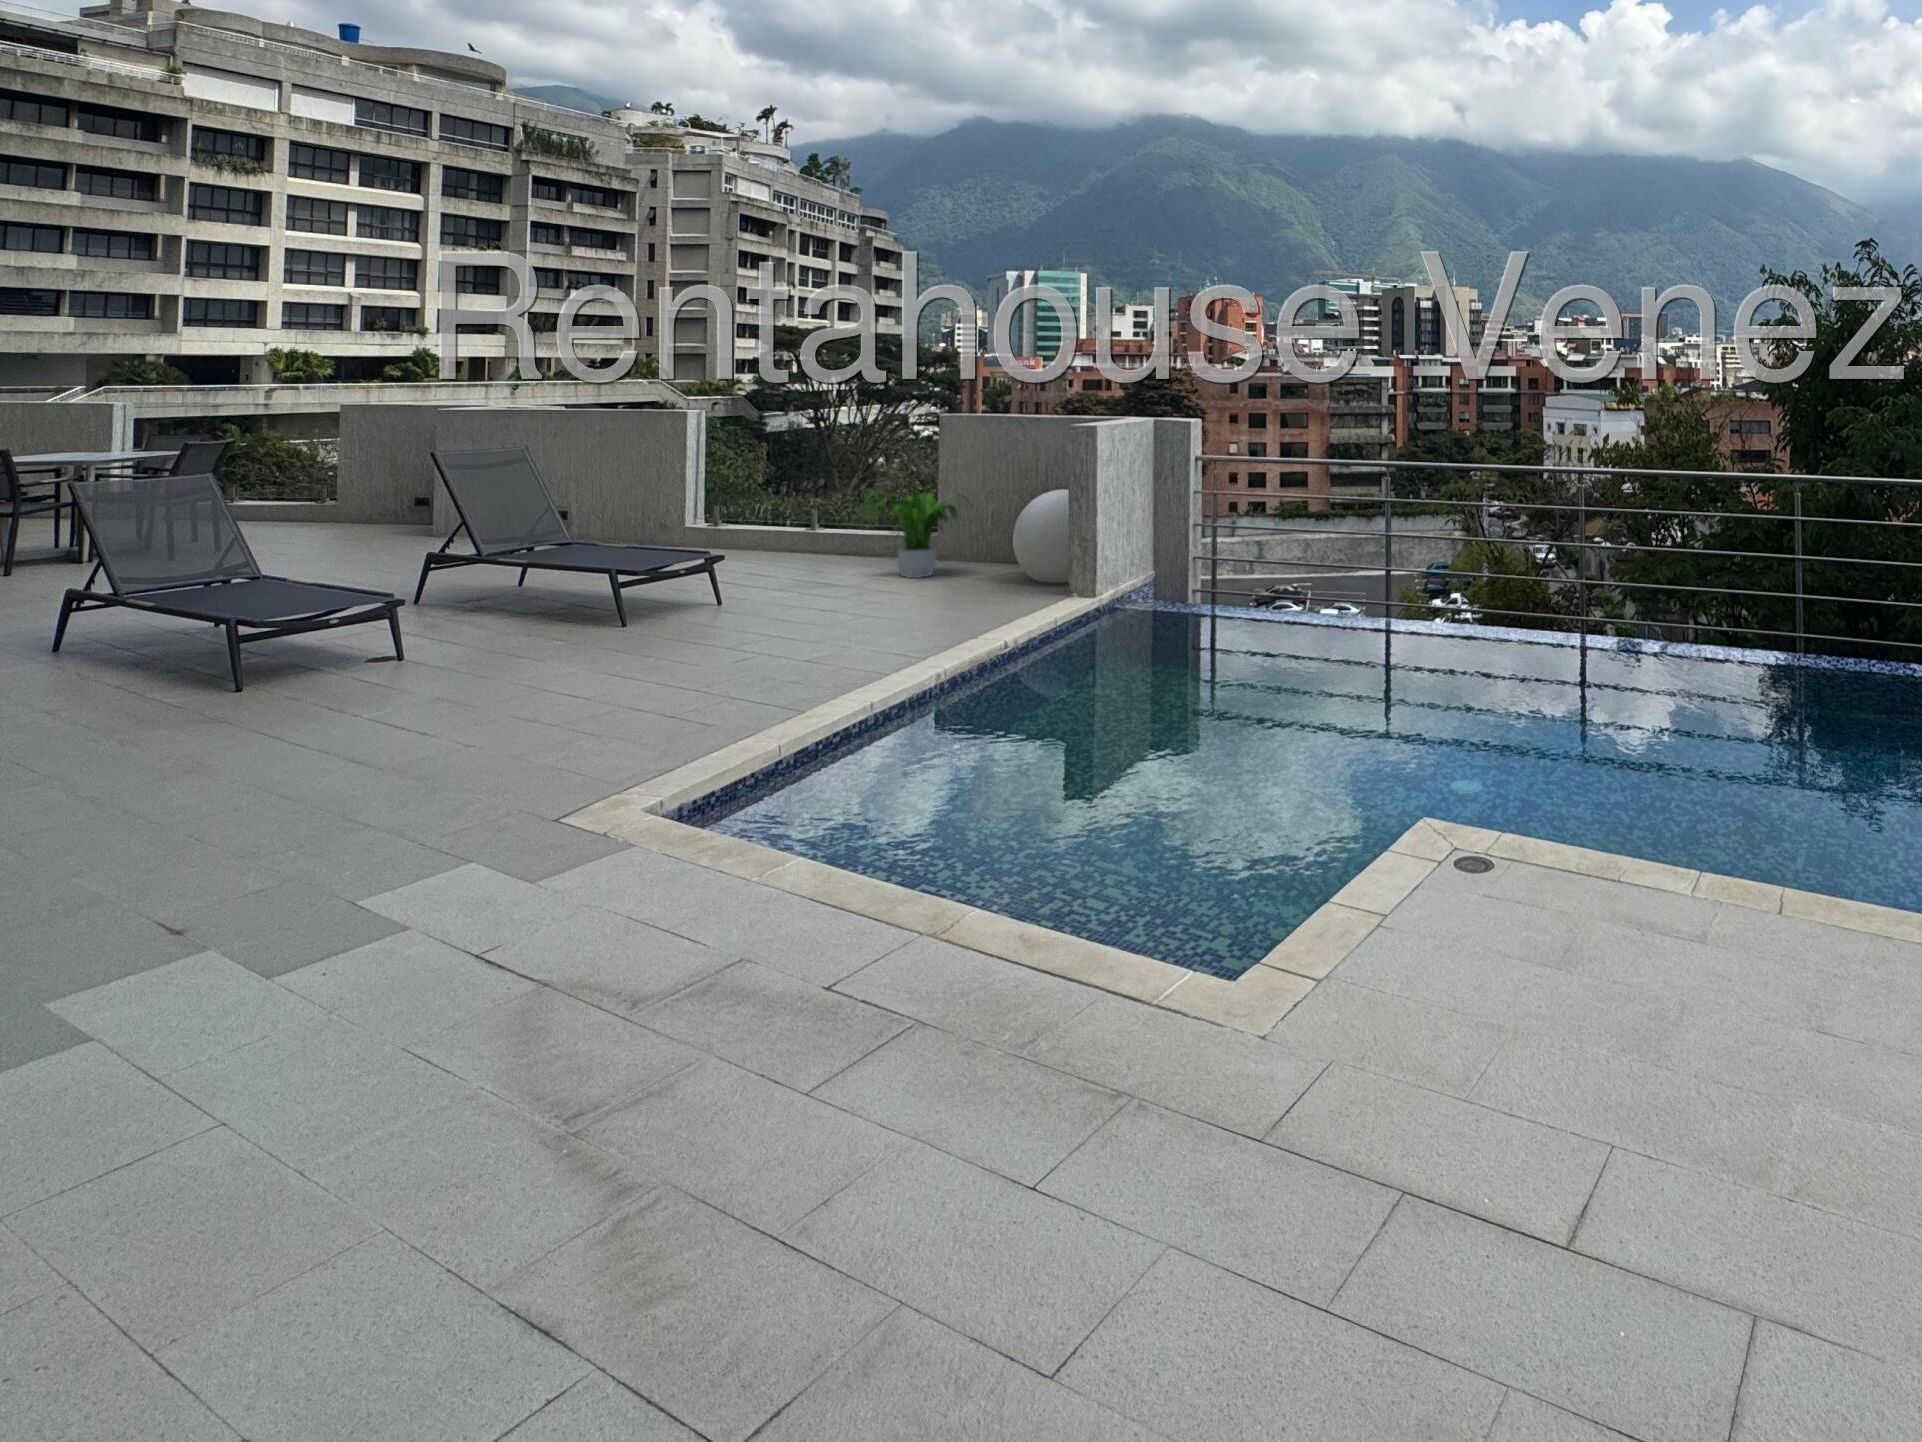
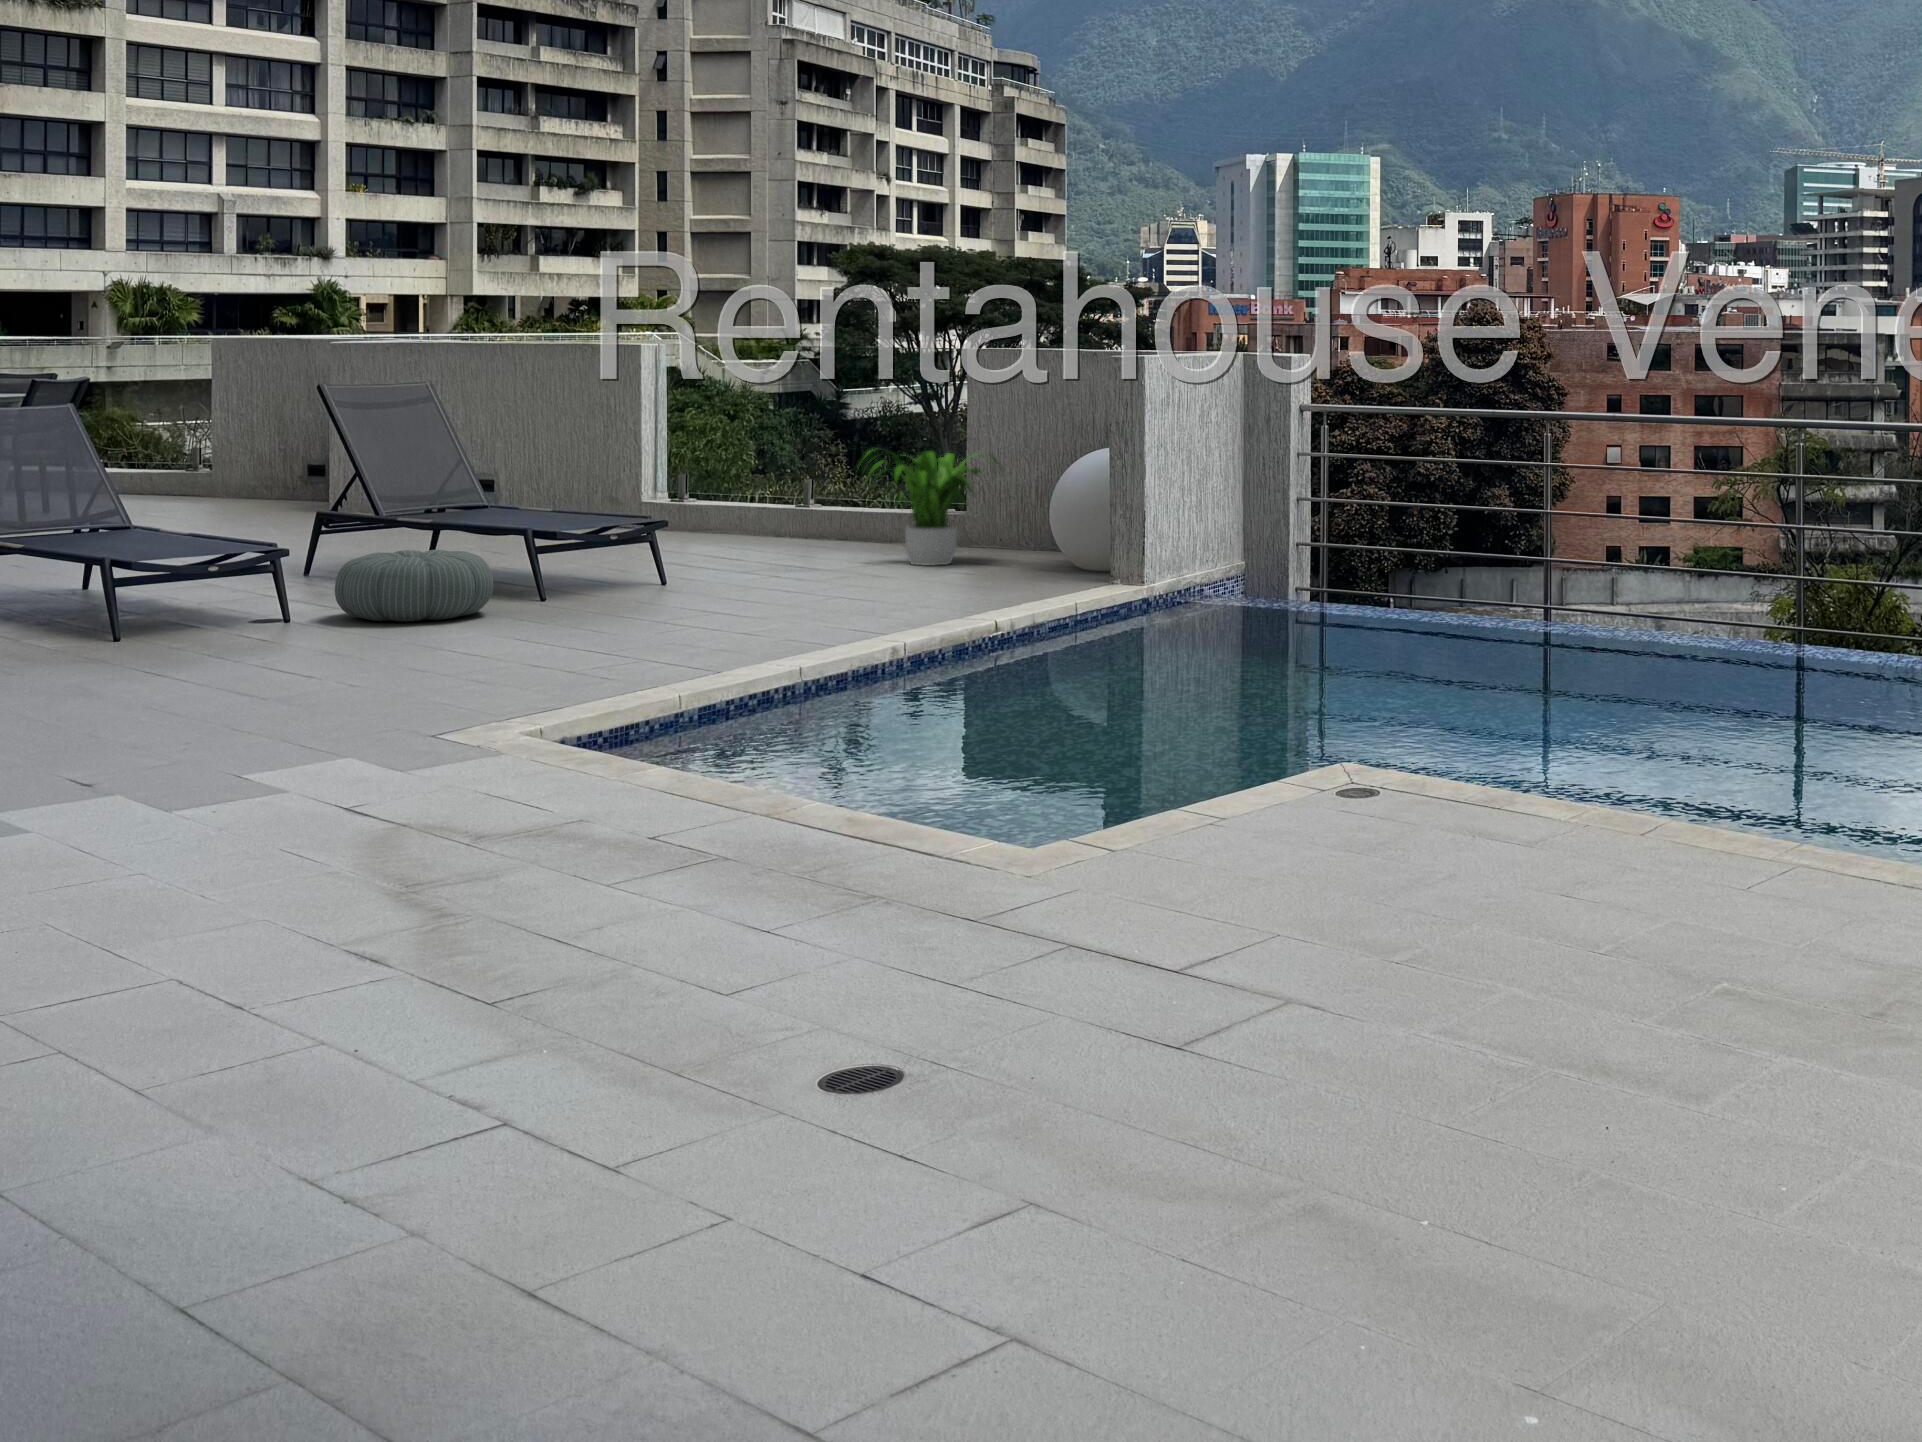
pouf: none [446,593,586,658] -> present [335,550,493,622]

